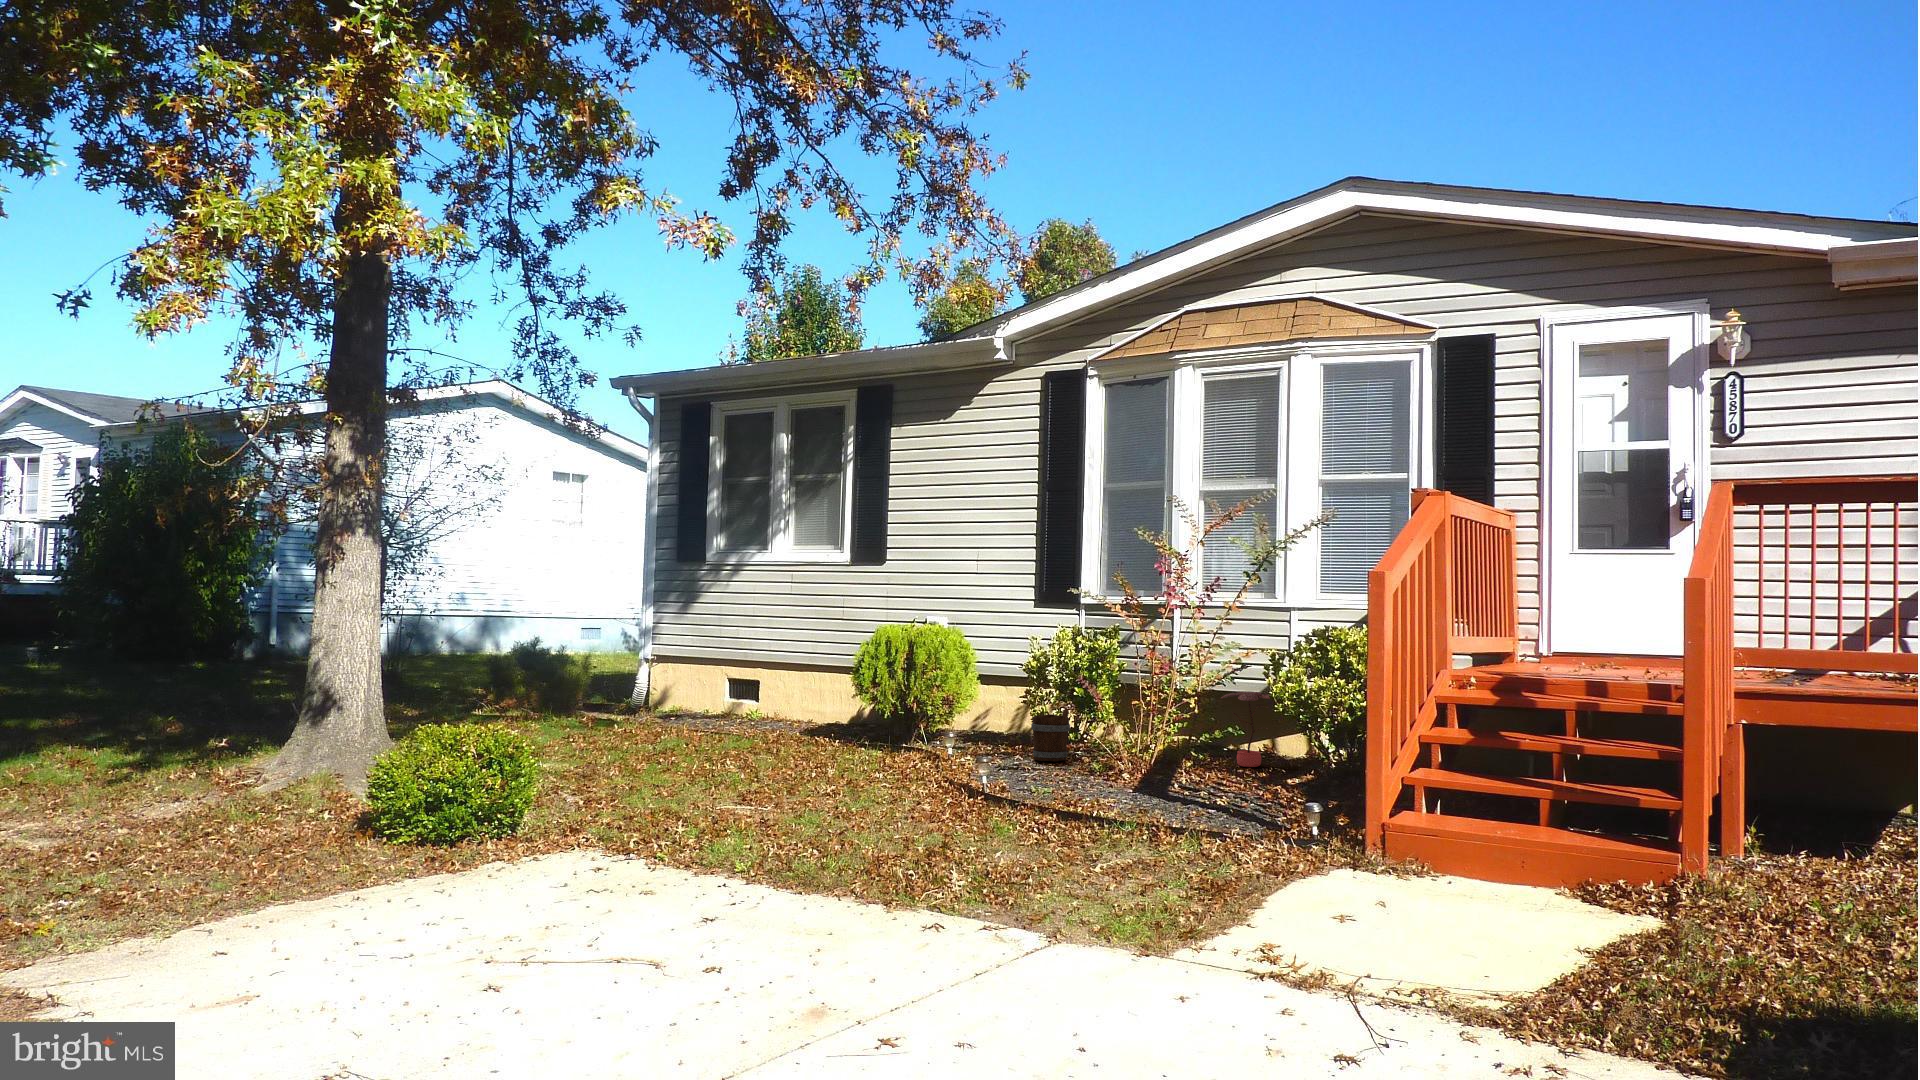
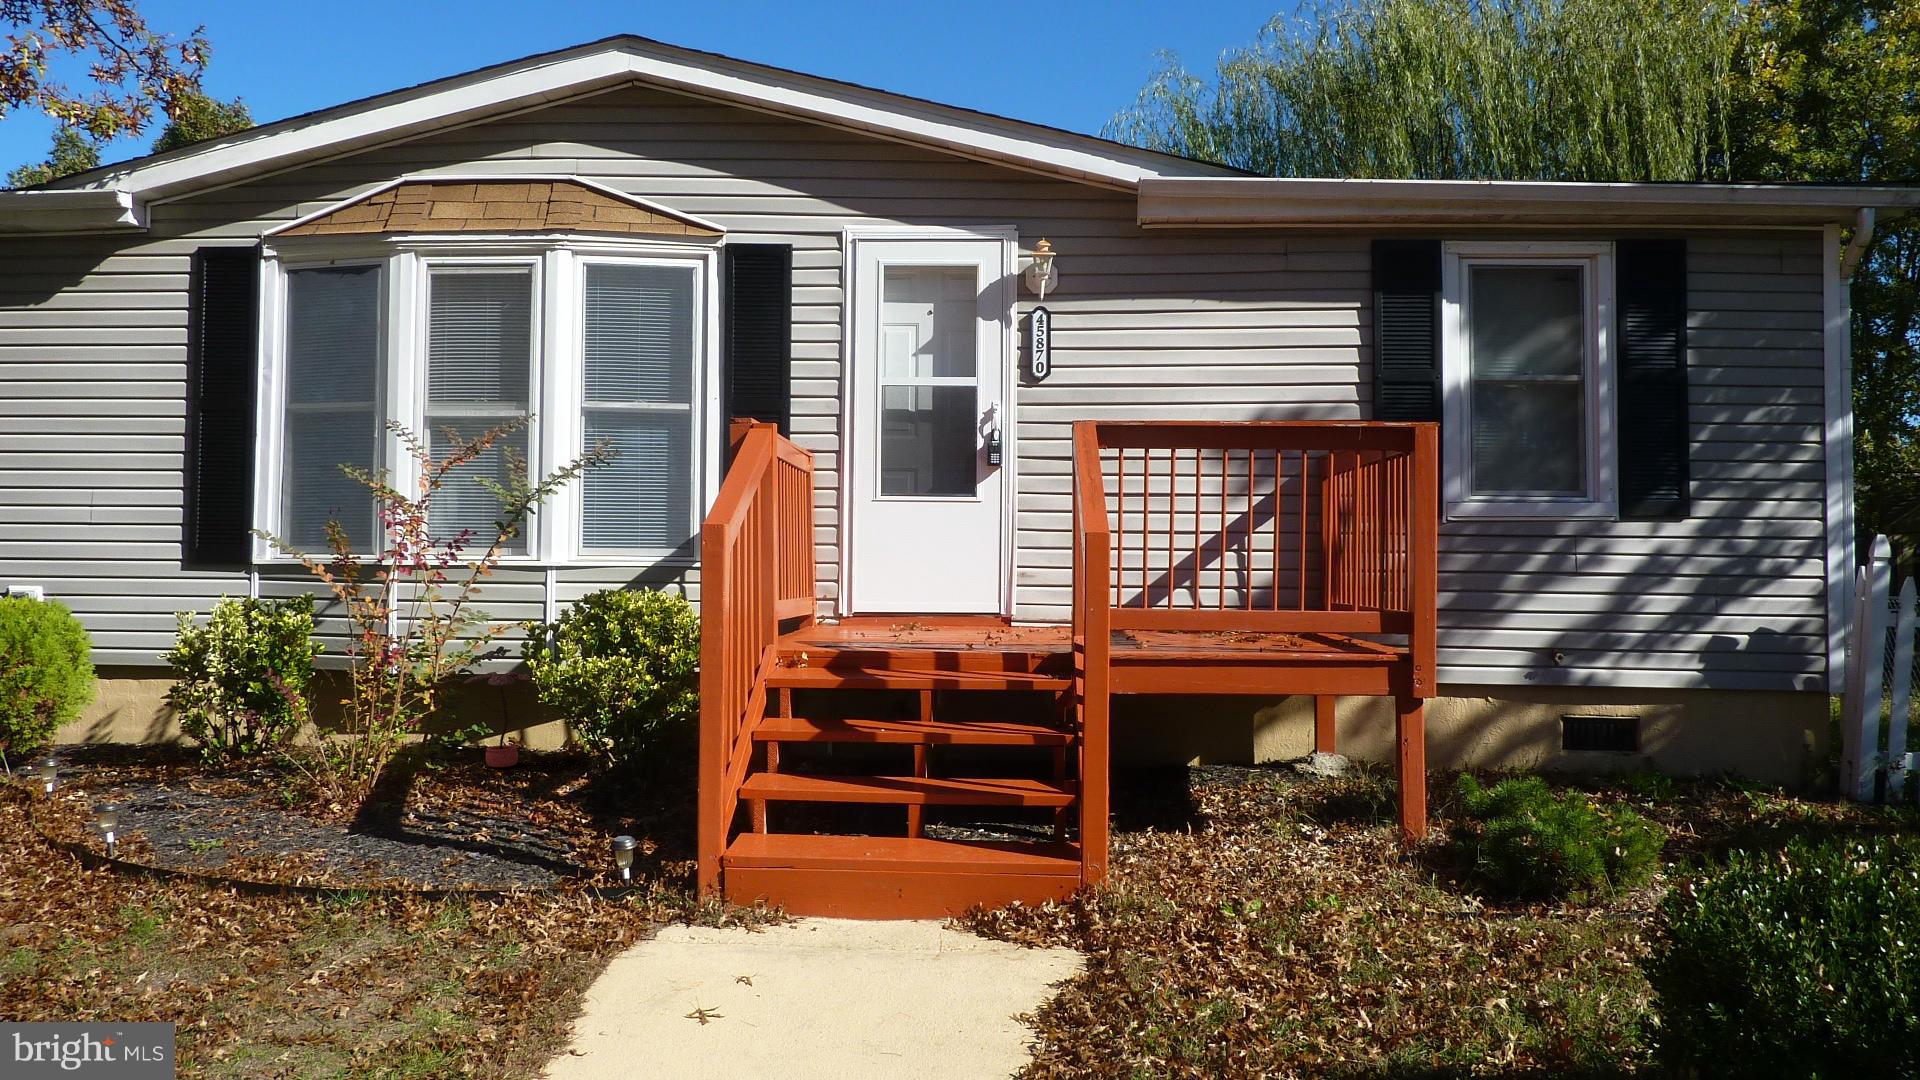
bucket: present [1031,710,1070,762] -> none [181,712,244,790]

